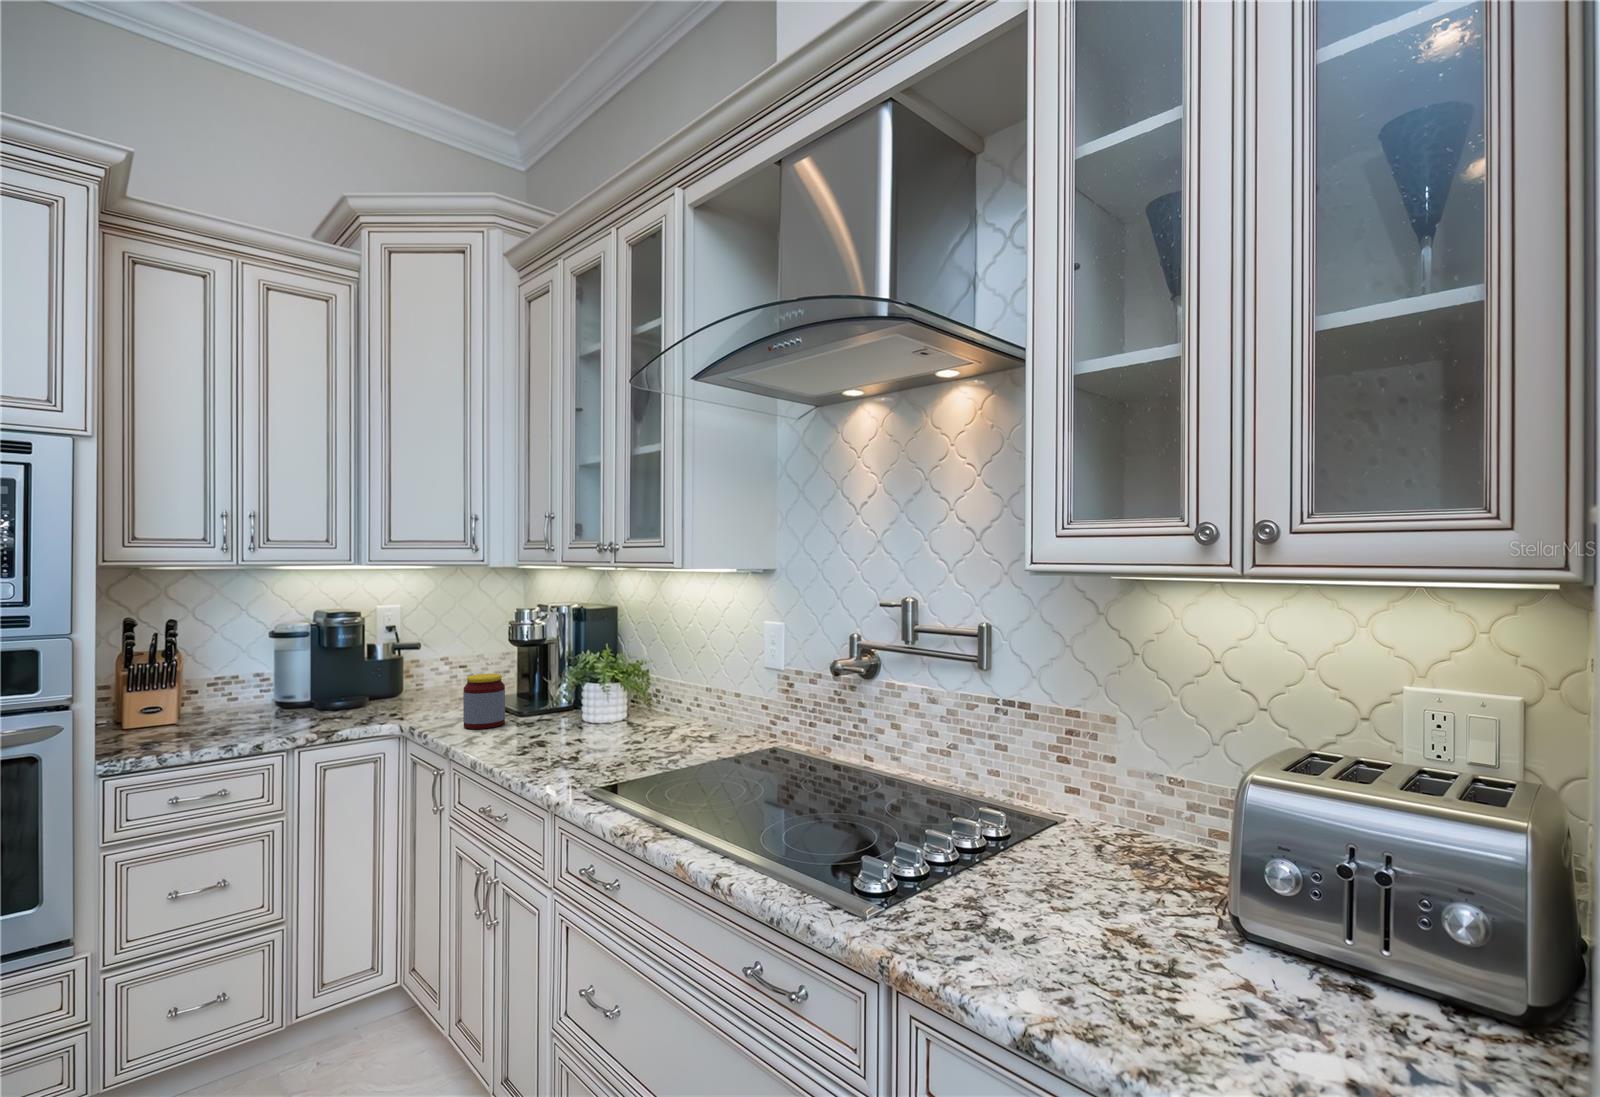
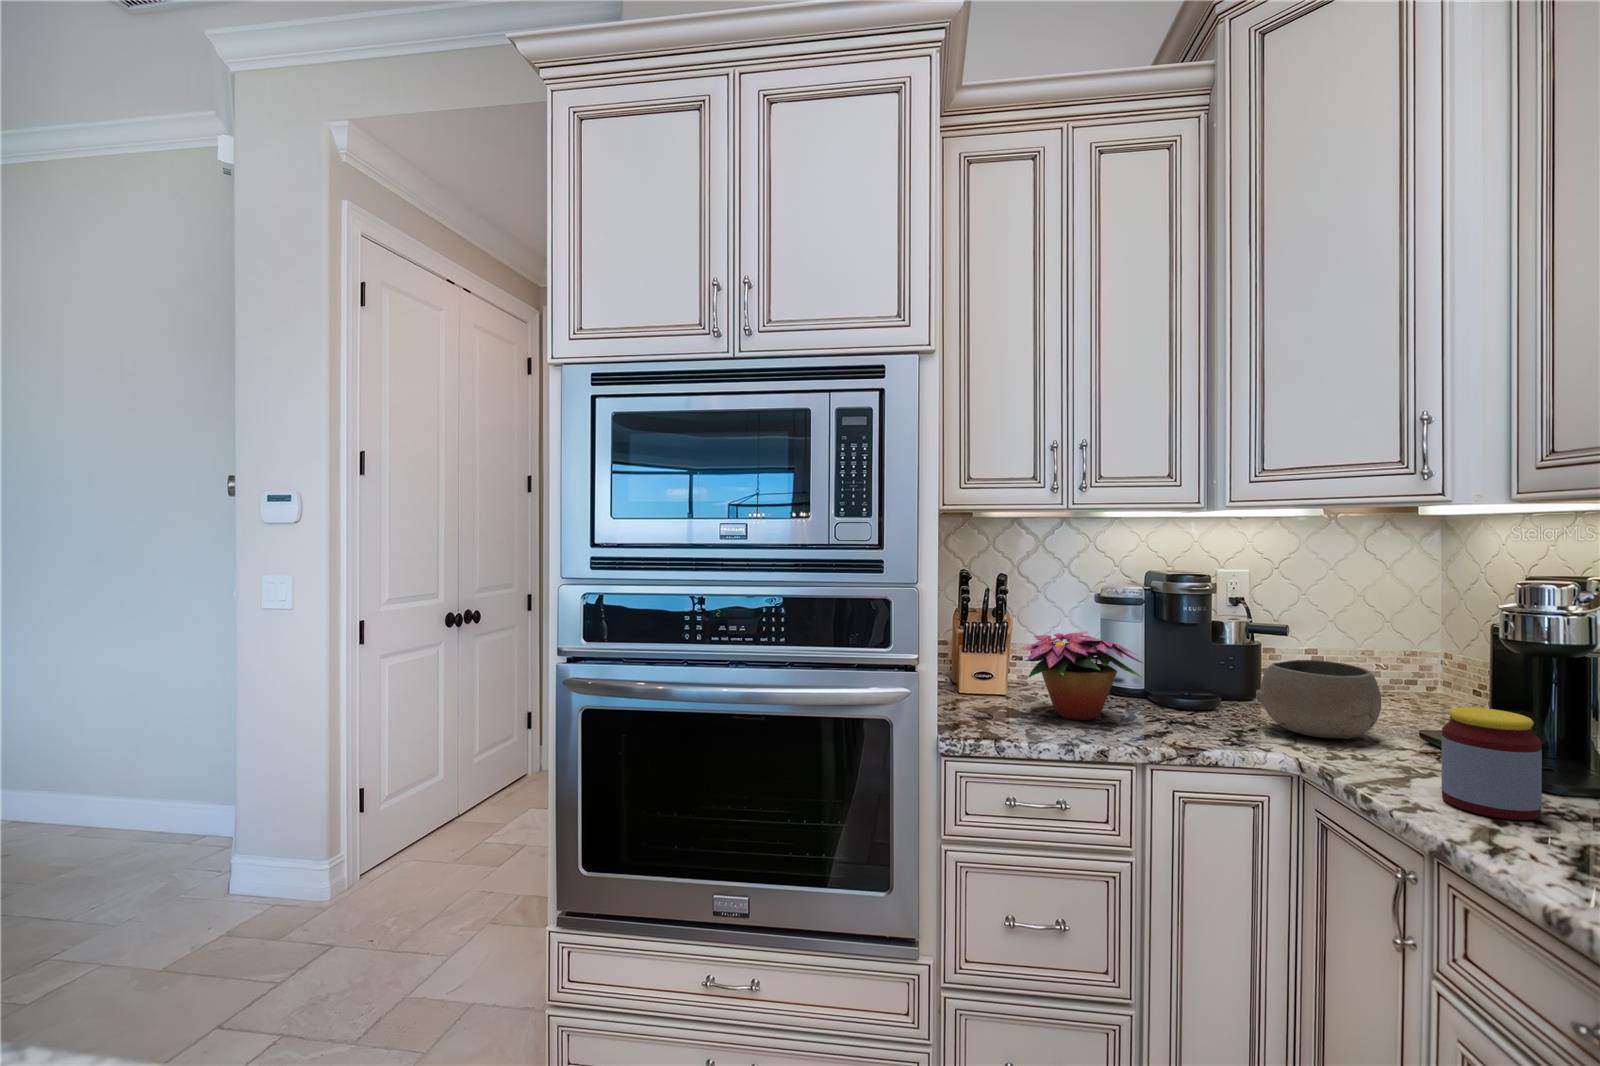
flower arrangement: none [184,659,306,731] -> present [1021,632,1142,720]
bowl: none [385,662,458,710] -> present [1256,660,1381,739]

